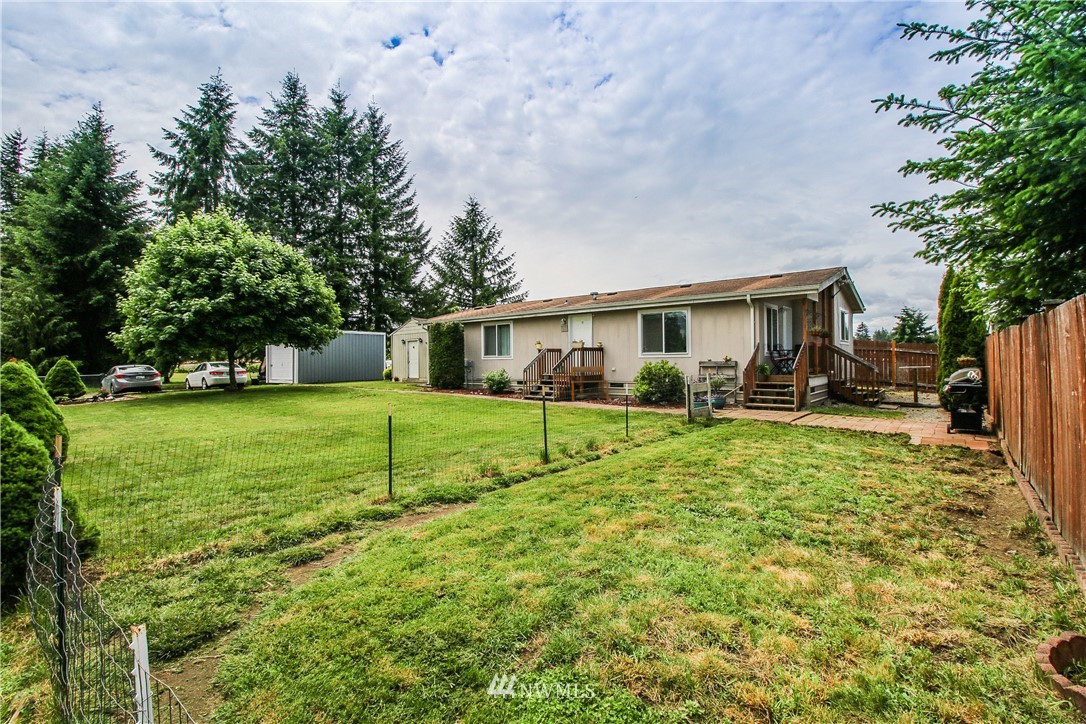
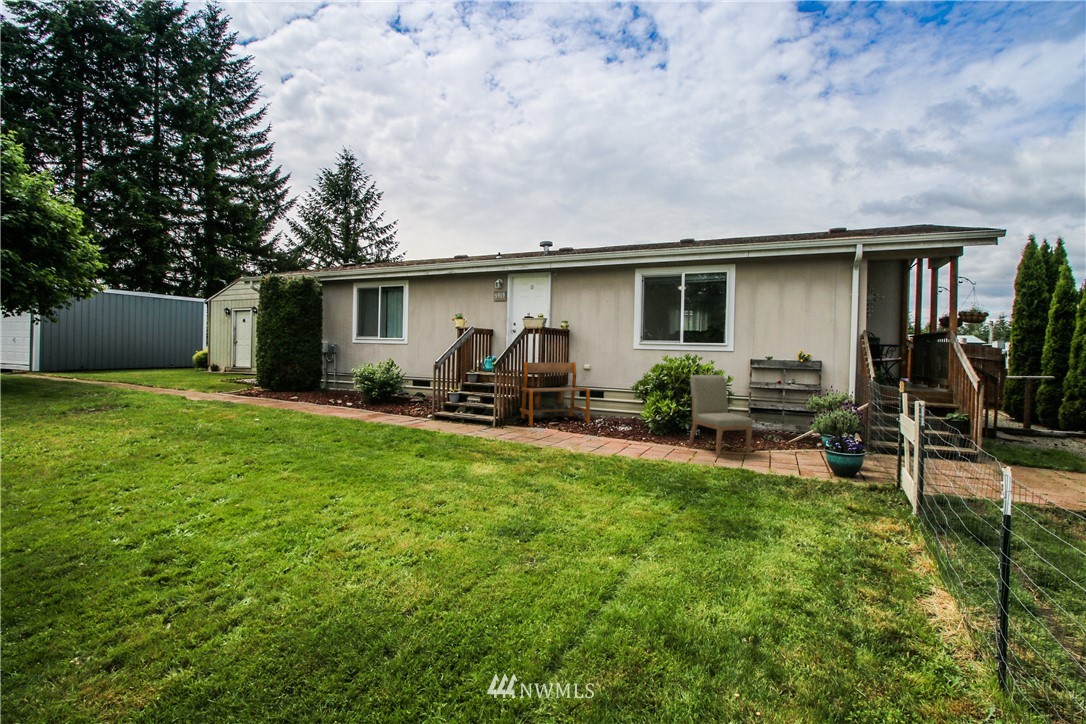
chair: none [646,369,673,409] -> present [688,375,753,457]

